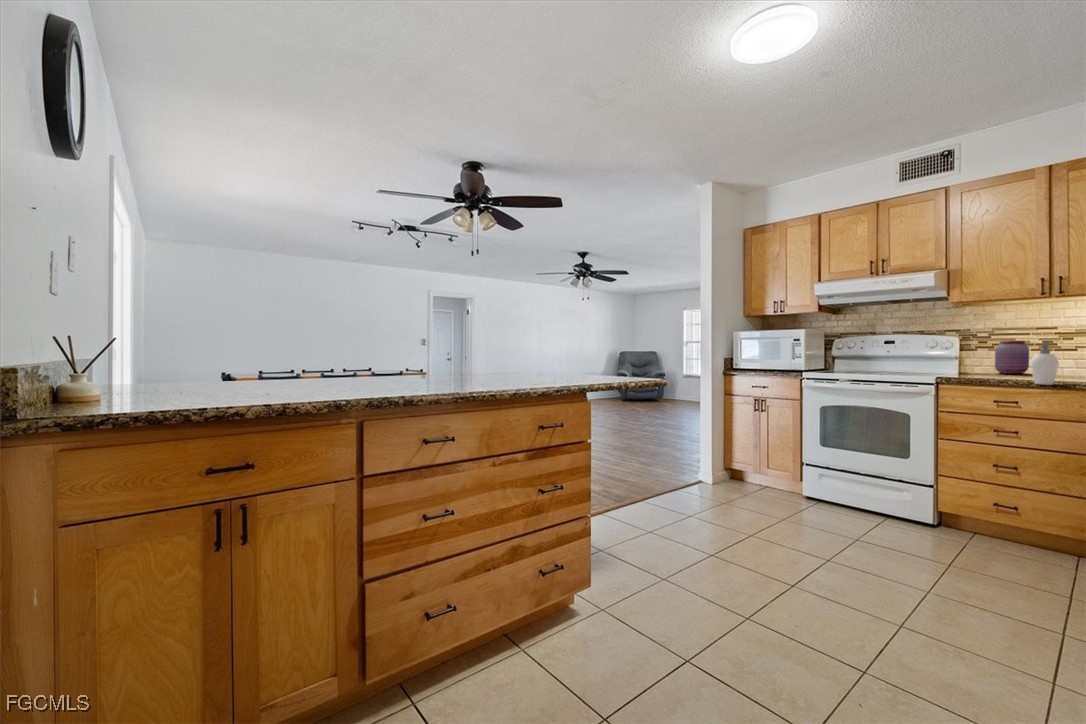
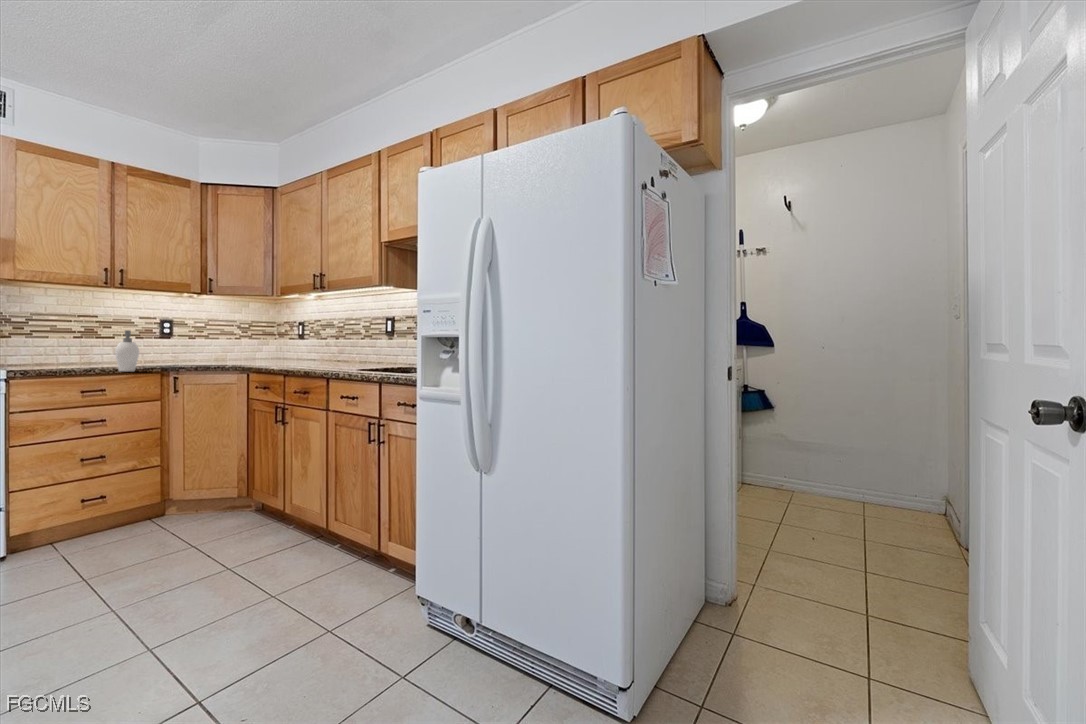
jar: present [995,341,1029,374] -> none [37,327,74,363]

